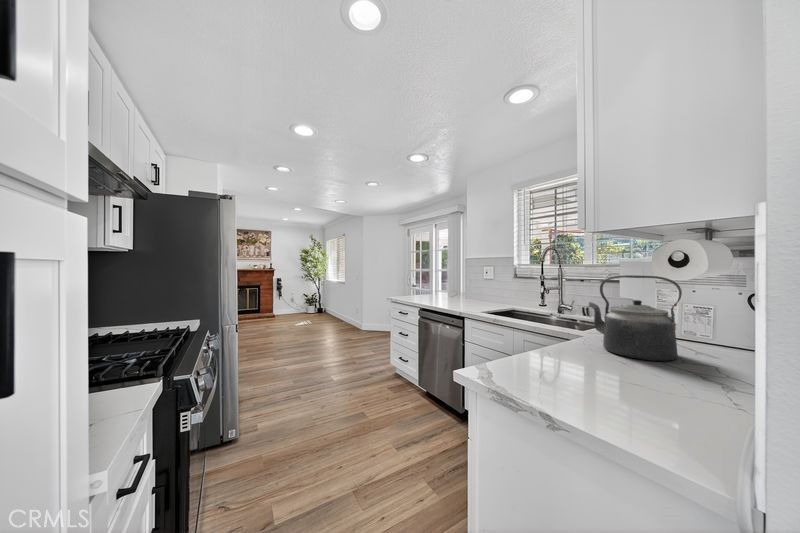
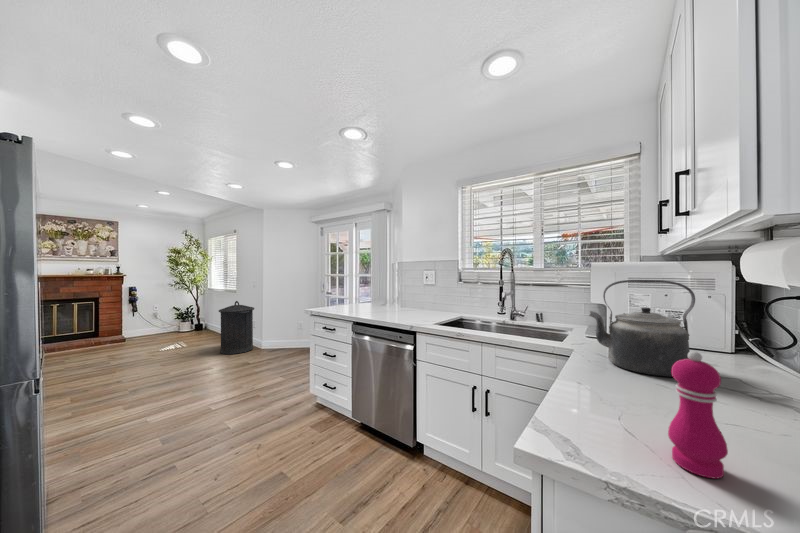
trash can: none [331,290,356,331] -> present [219,301,254,354]
pepper mill: none [553,321,585,402] -> present [668,351,728,478]

